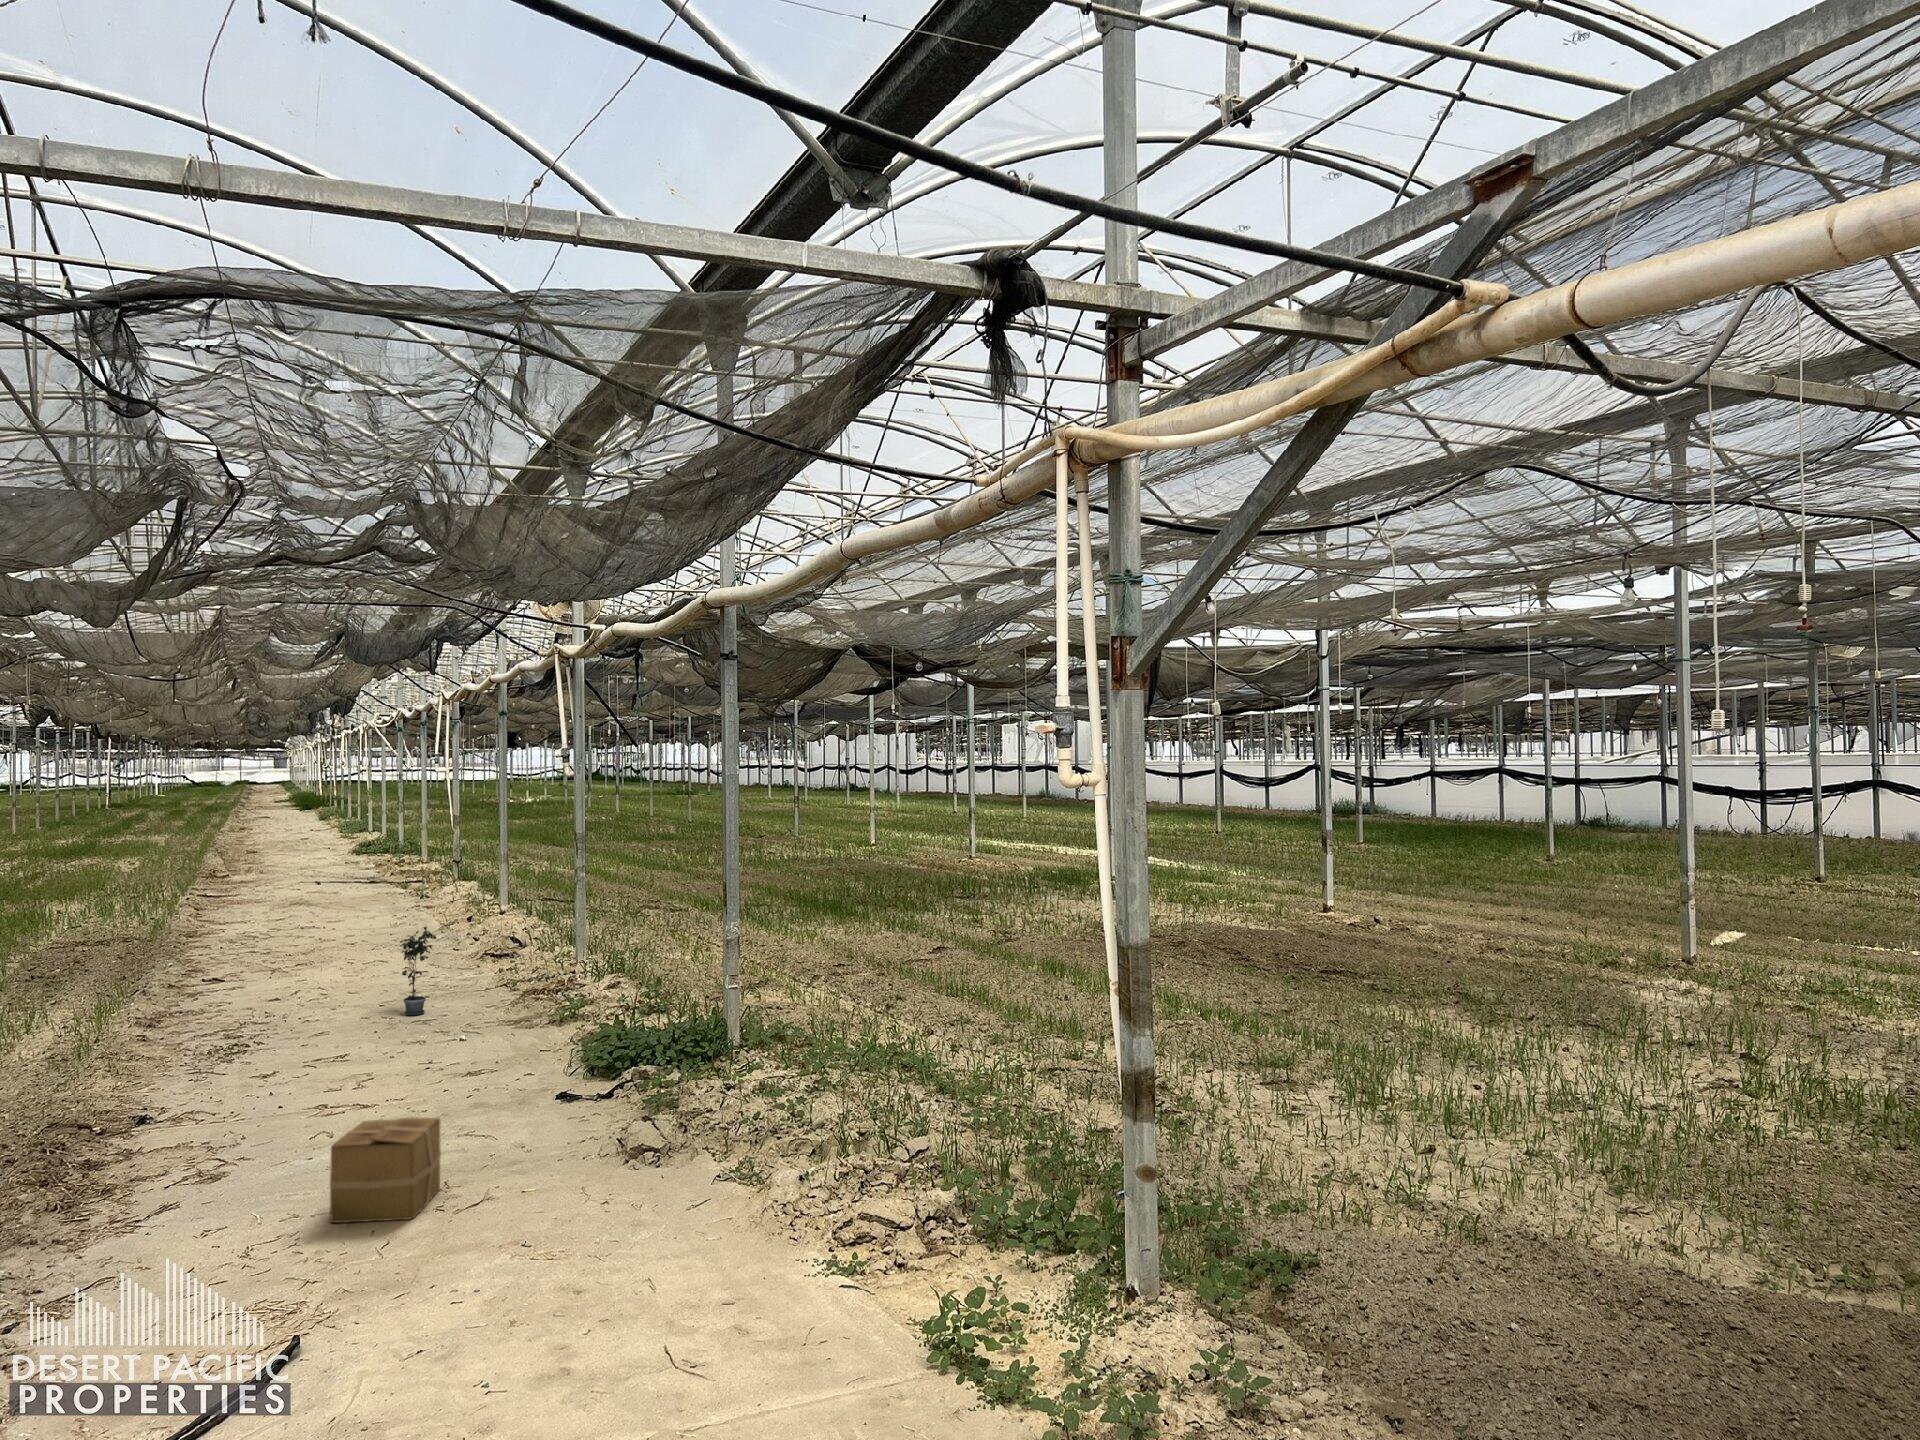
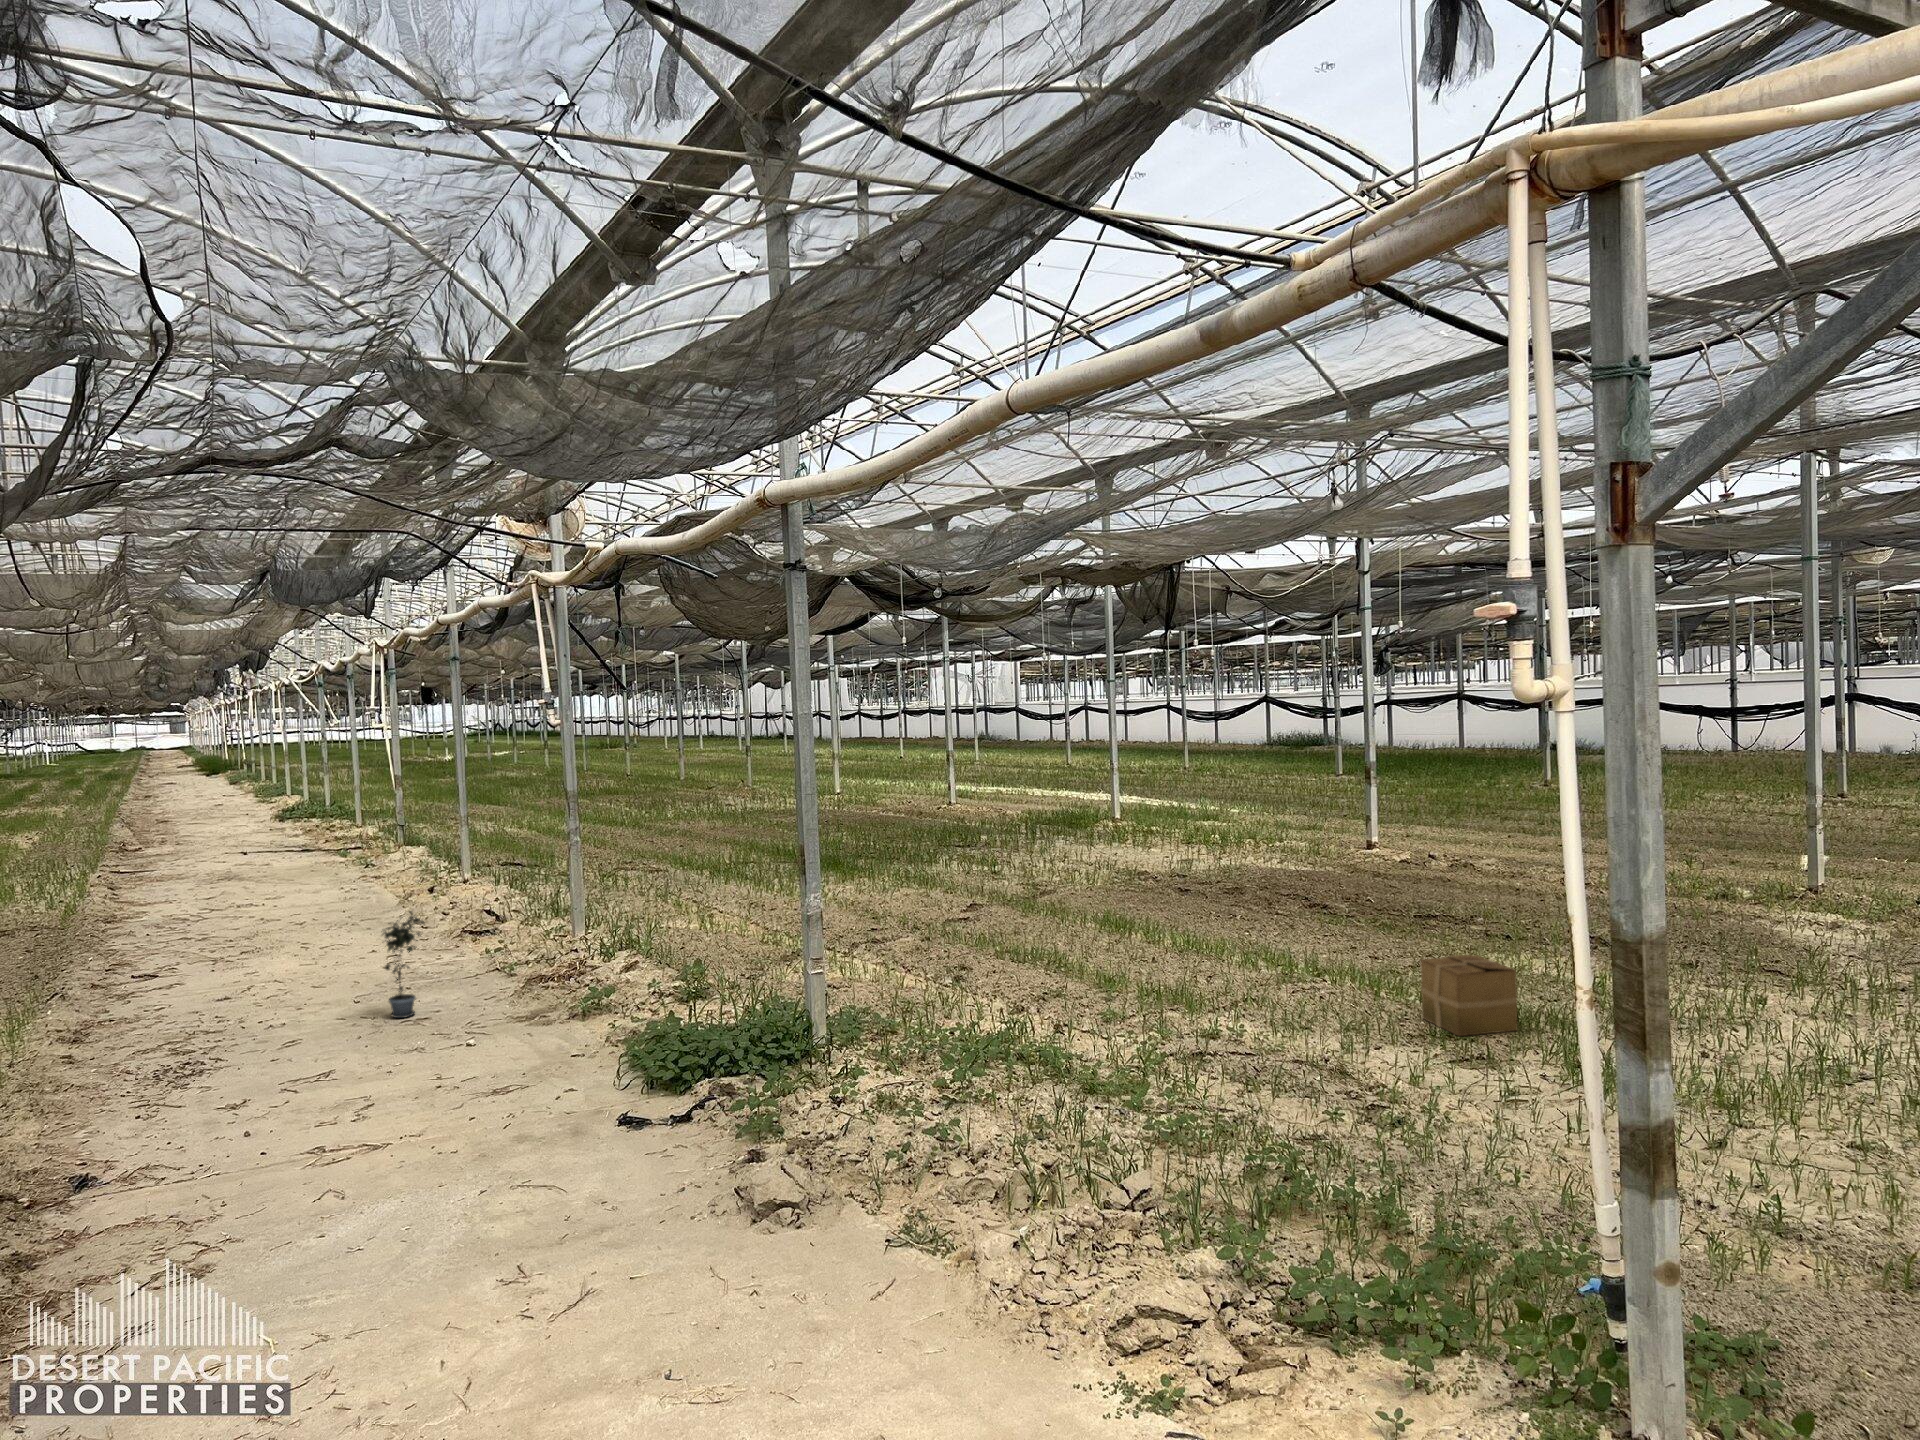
cardboard box: present [330,1118,441,1223] -> present [1421,955,1517,1036]

